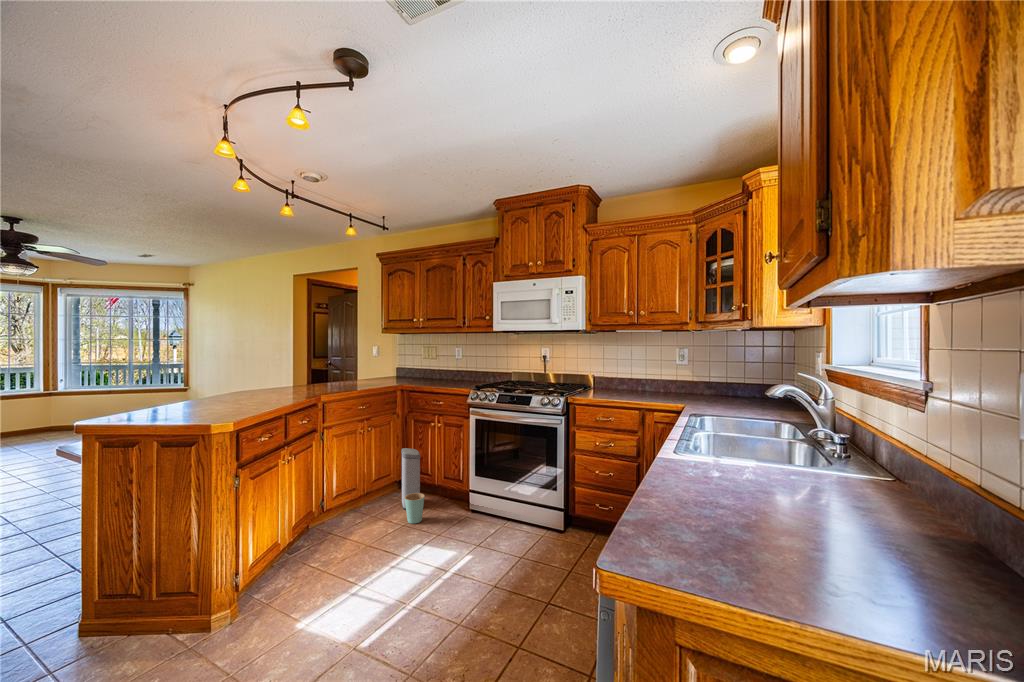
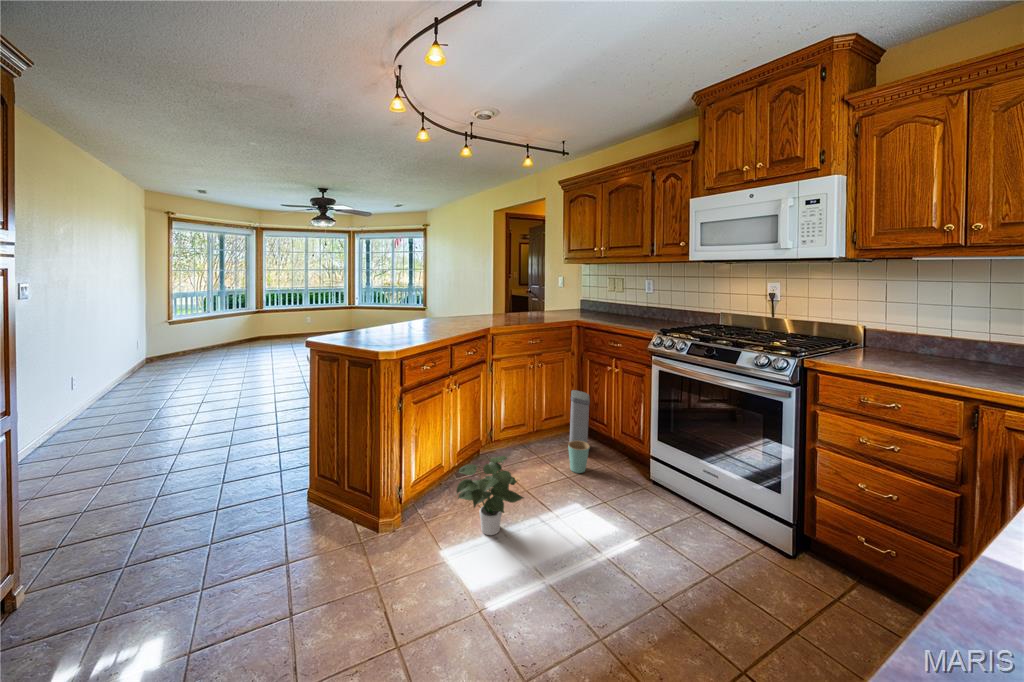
potted plant: none [305,512,377,594] -> present [456,456,524,535]

